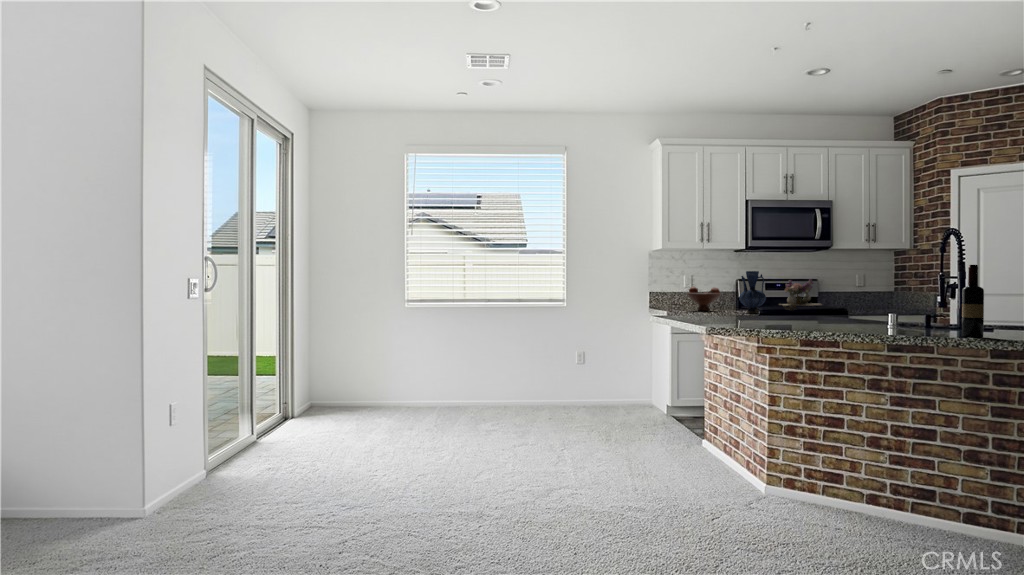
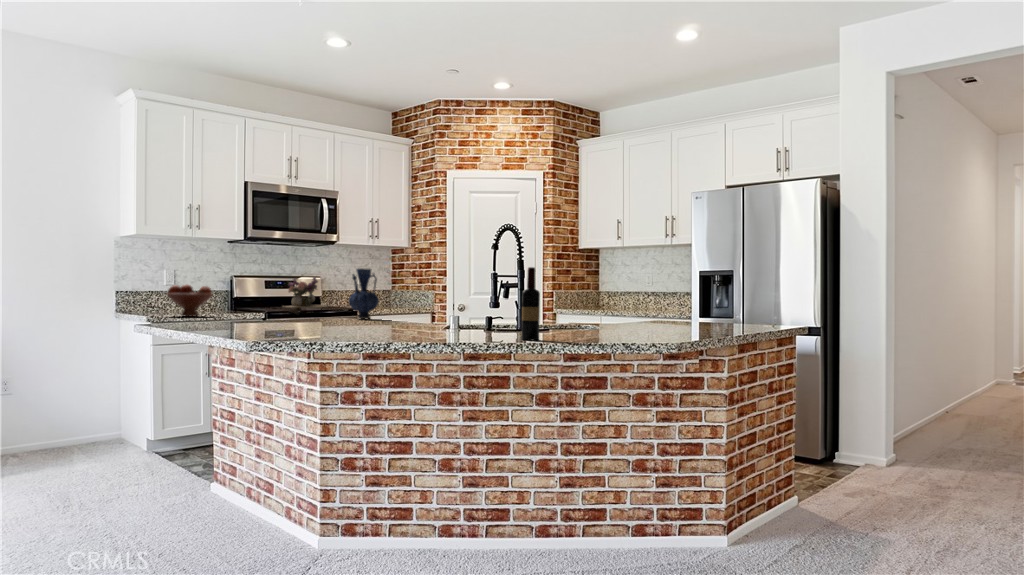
vase: present [739,271,766,313] -> present [349,268,379,319]

